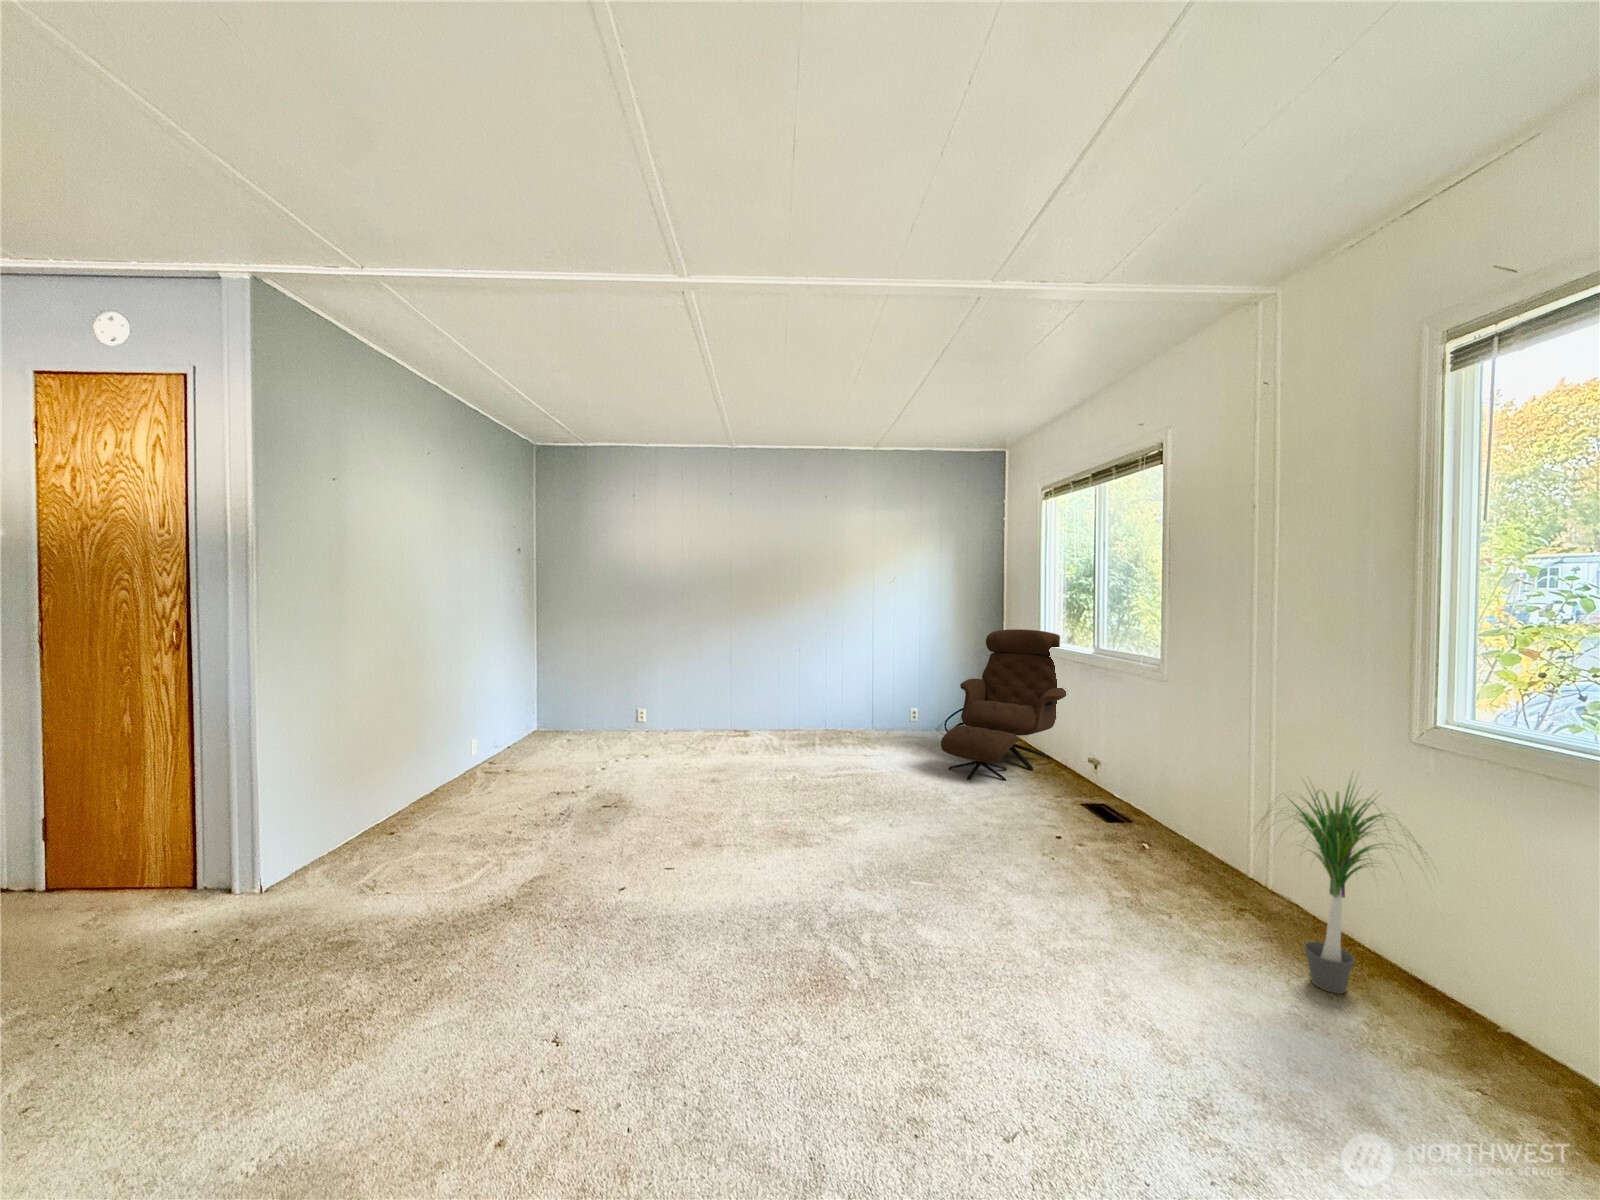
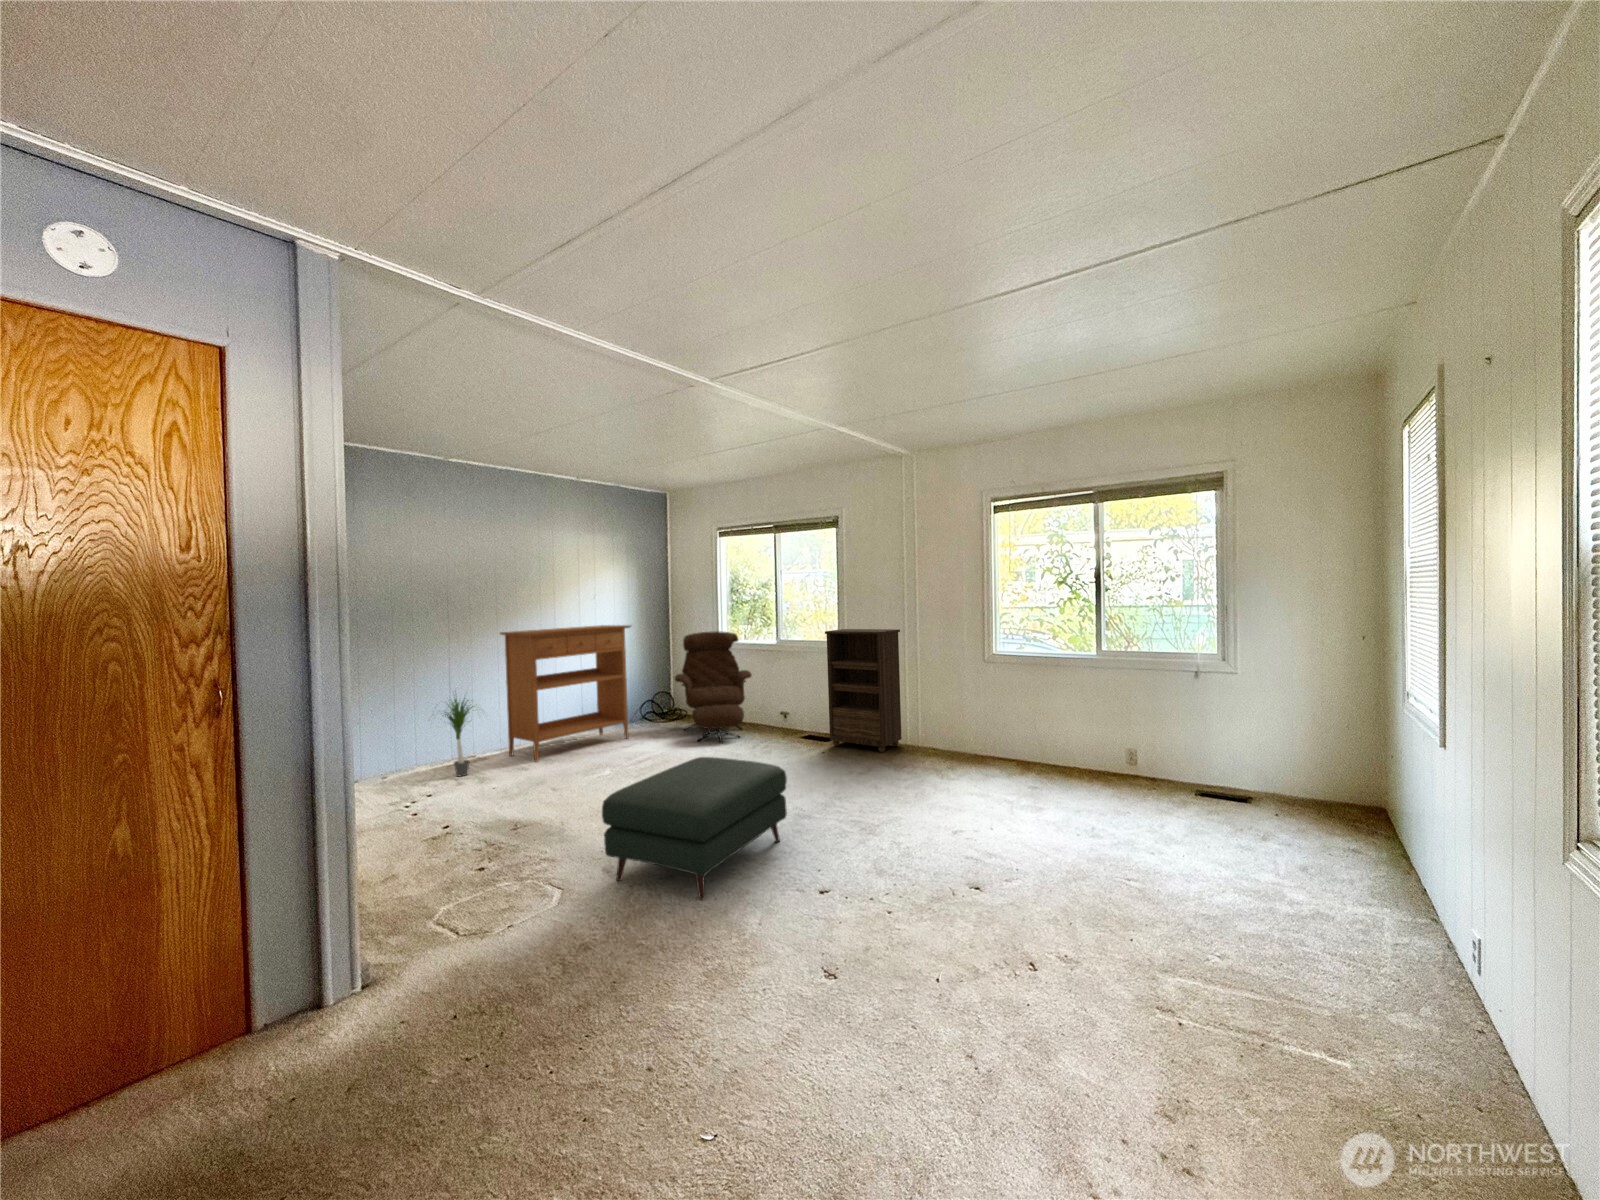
console table: none [779,611,909,743] -> present [500,625,631,762]
bookshelf: none [1091,644,1238,890] -> present [825,629,902,752]
potted plant: present [1263,781,1422,994] -> present [445,698,475,776]
ottoman: none [437,788,695,981] -> present [602,757,787,900]

